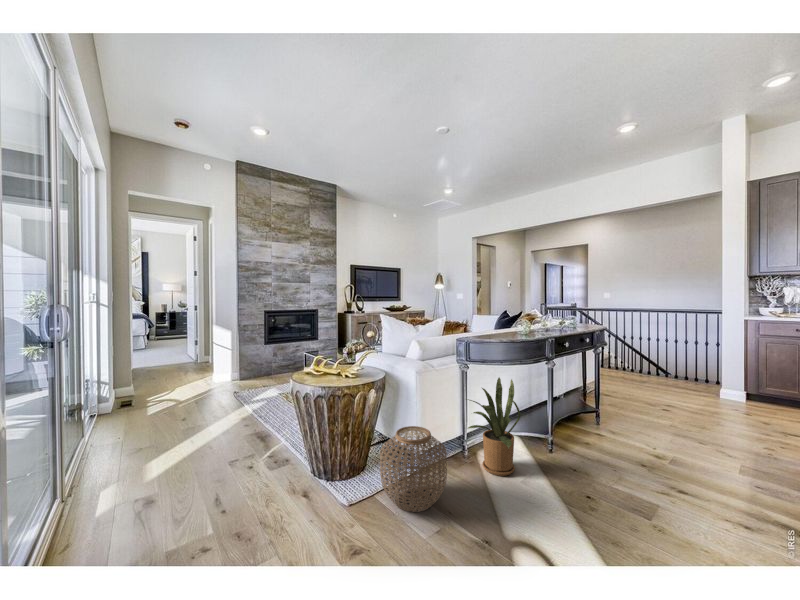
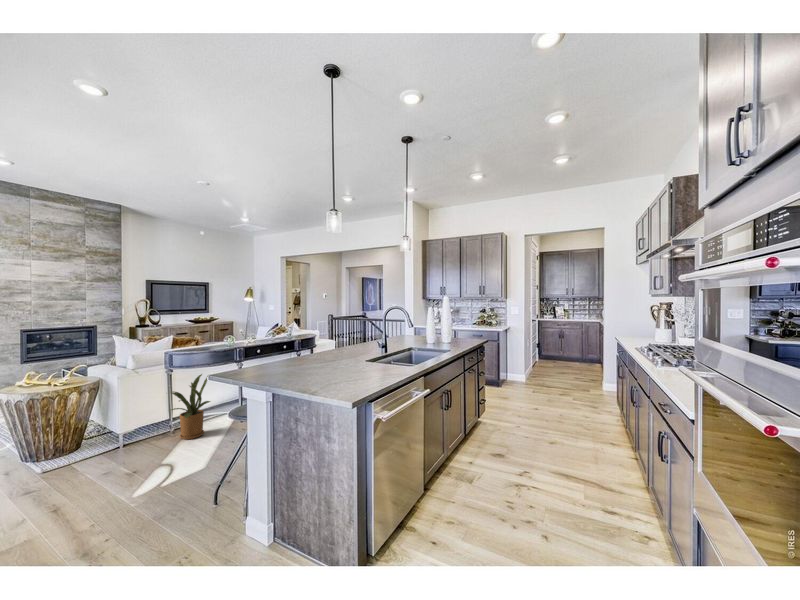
woven basket: present [380,426,447,512] -> none [69,412,130,469]

